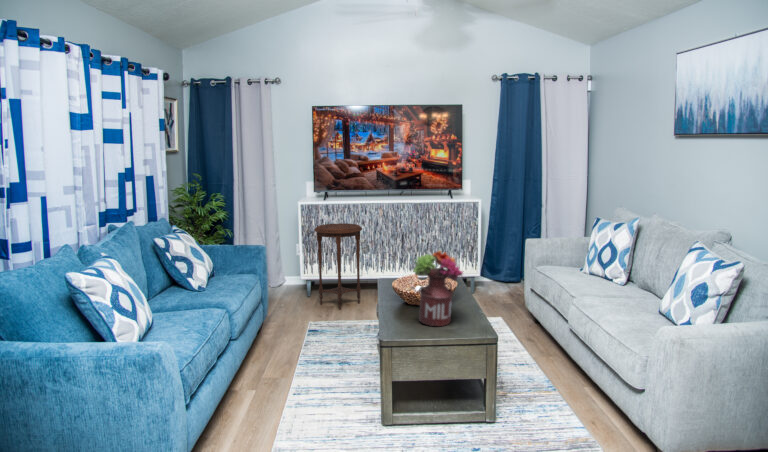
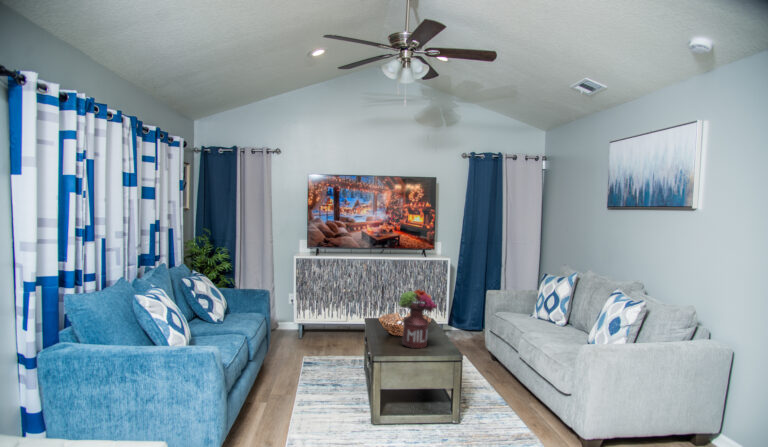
side table: present [314,223,362,309] -> none [308,275,349,350]

